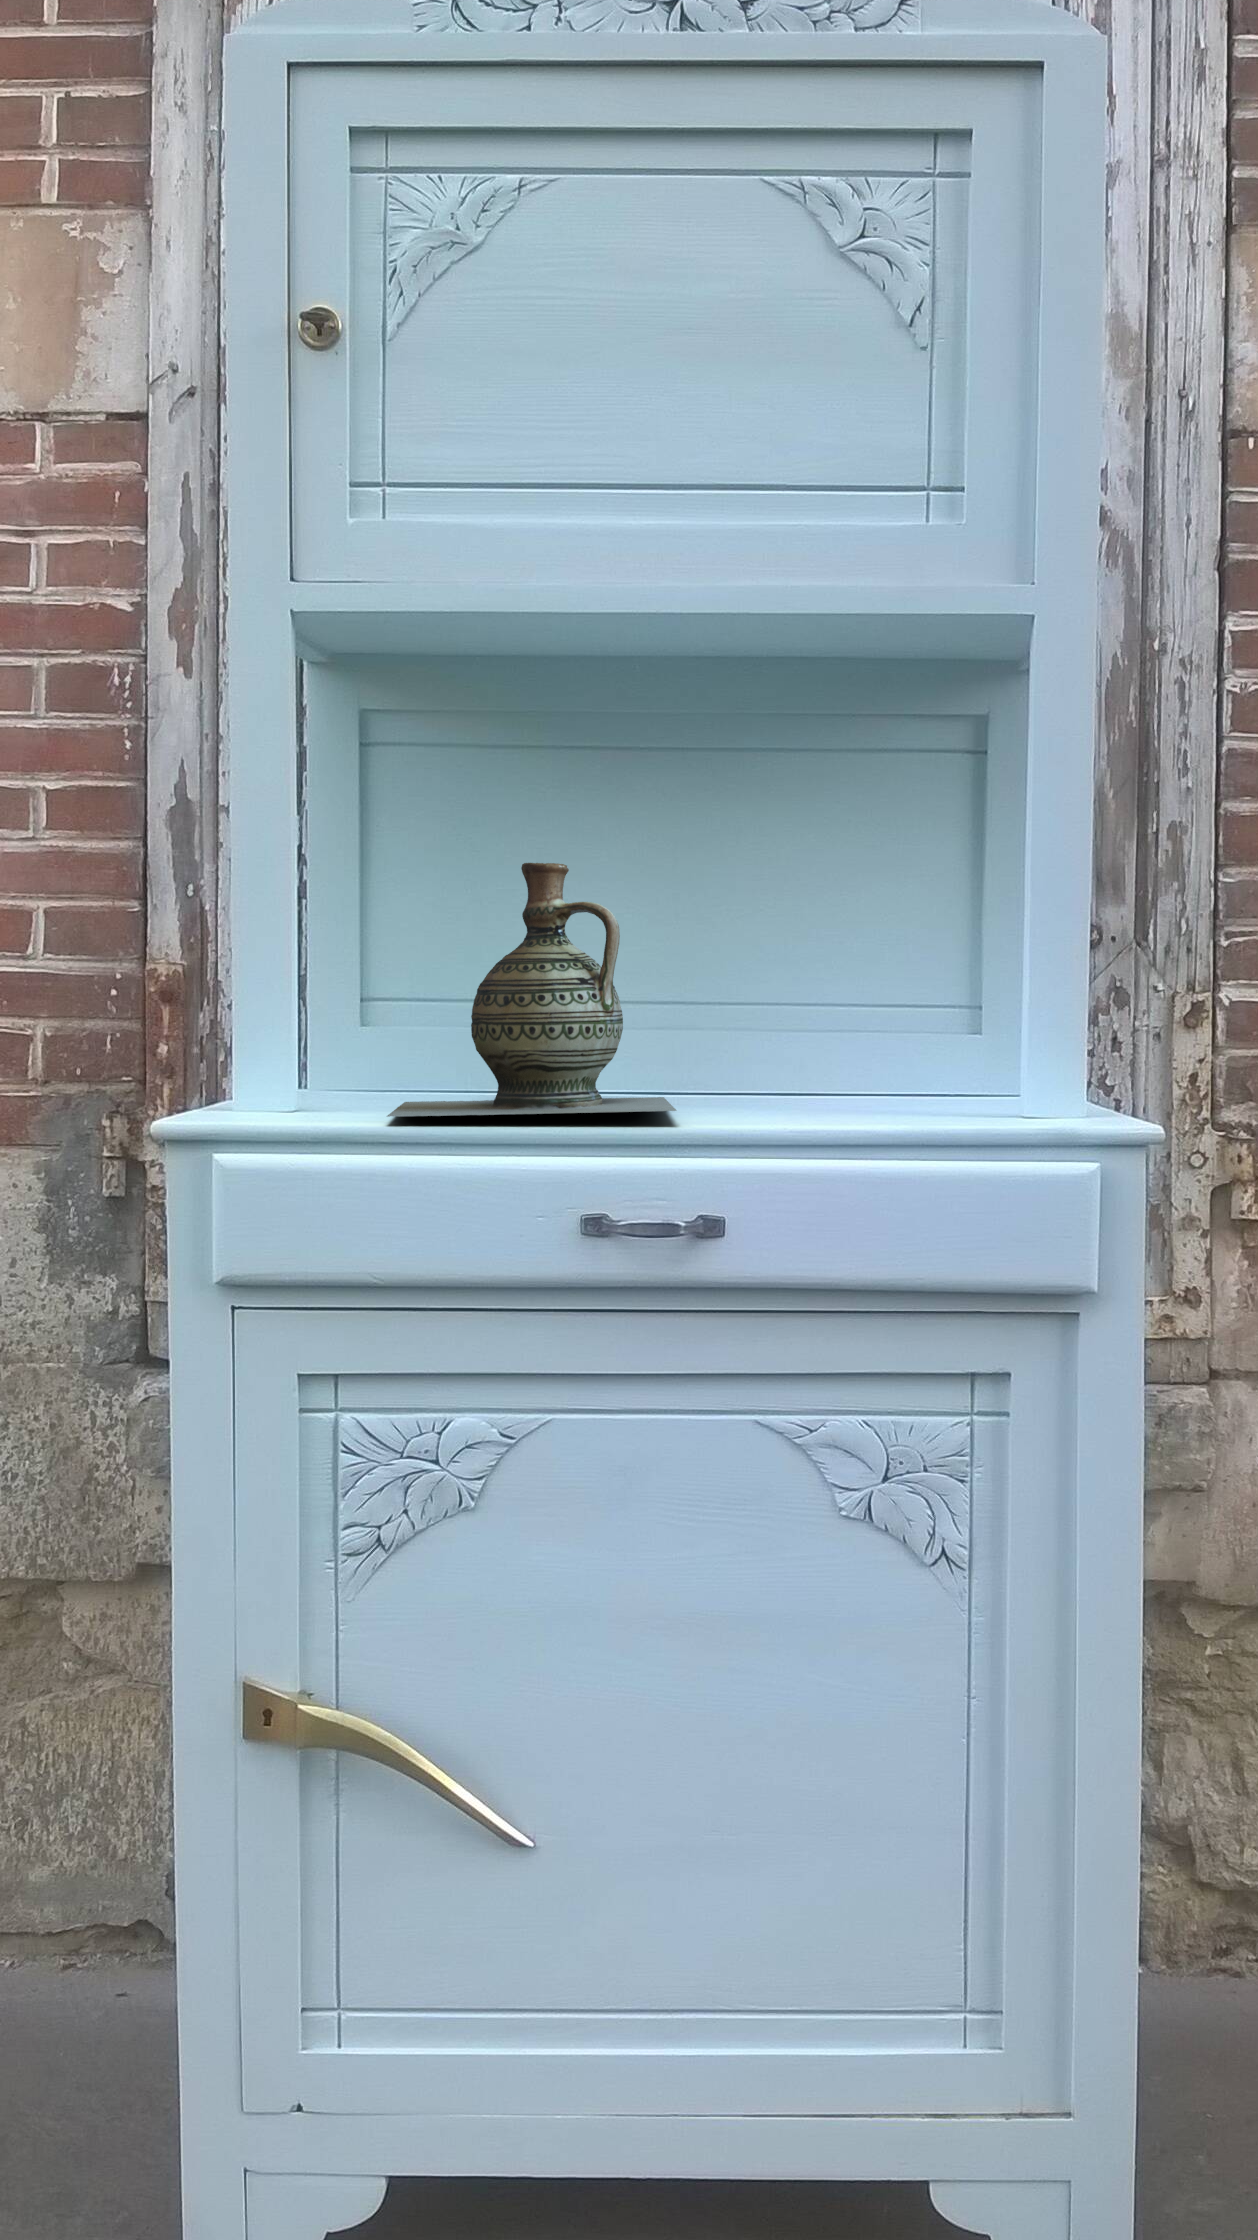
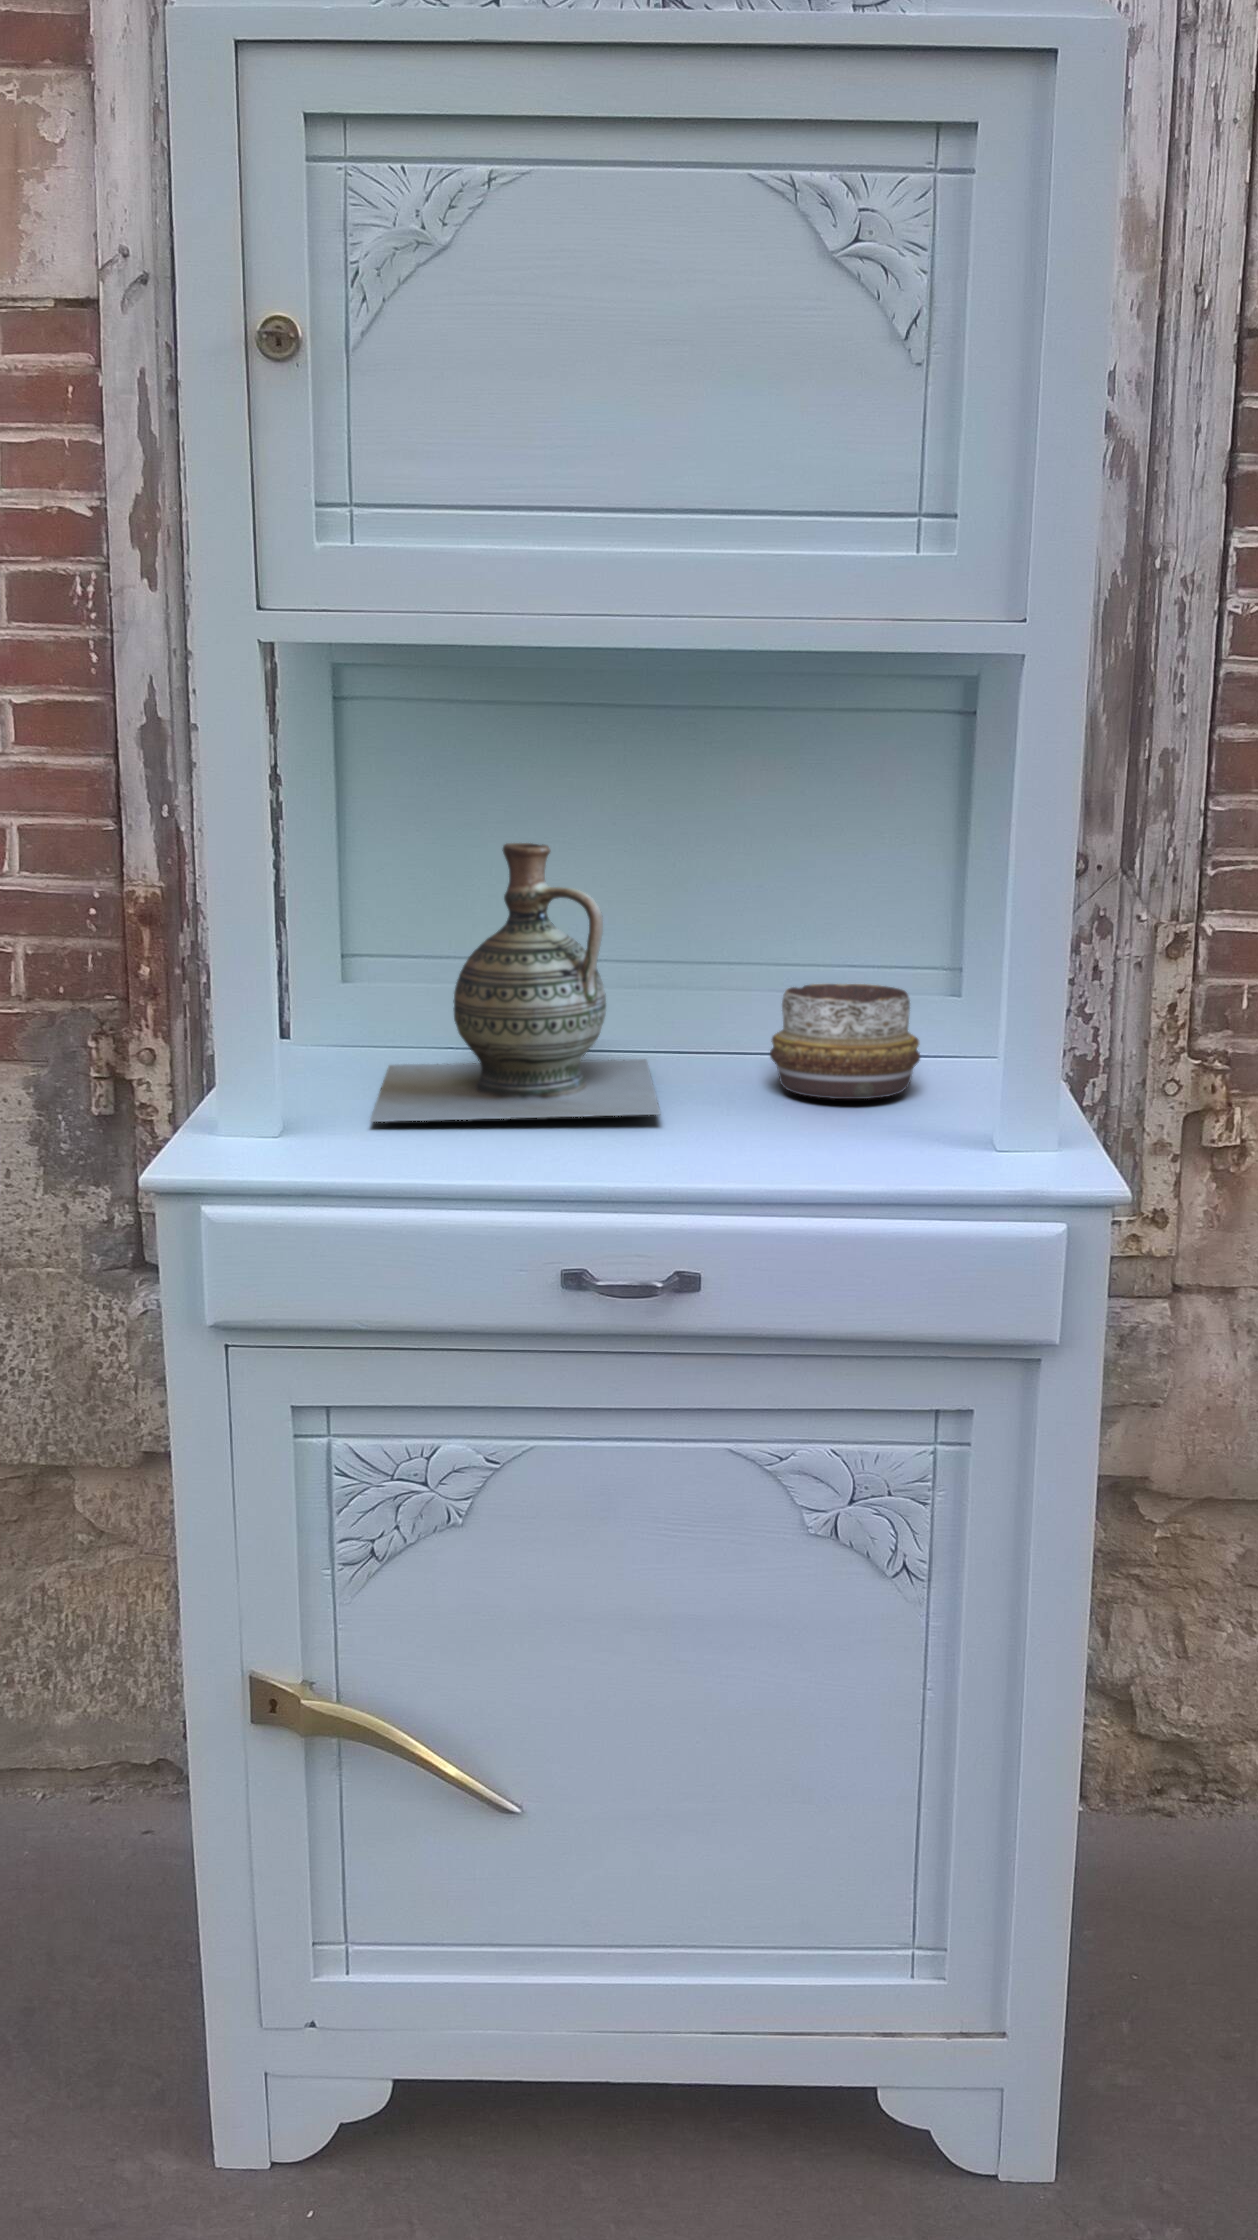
decorative bowl: none [786,1010,937,1115] -> present [770,984,920,1099]

